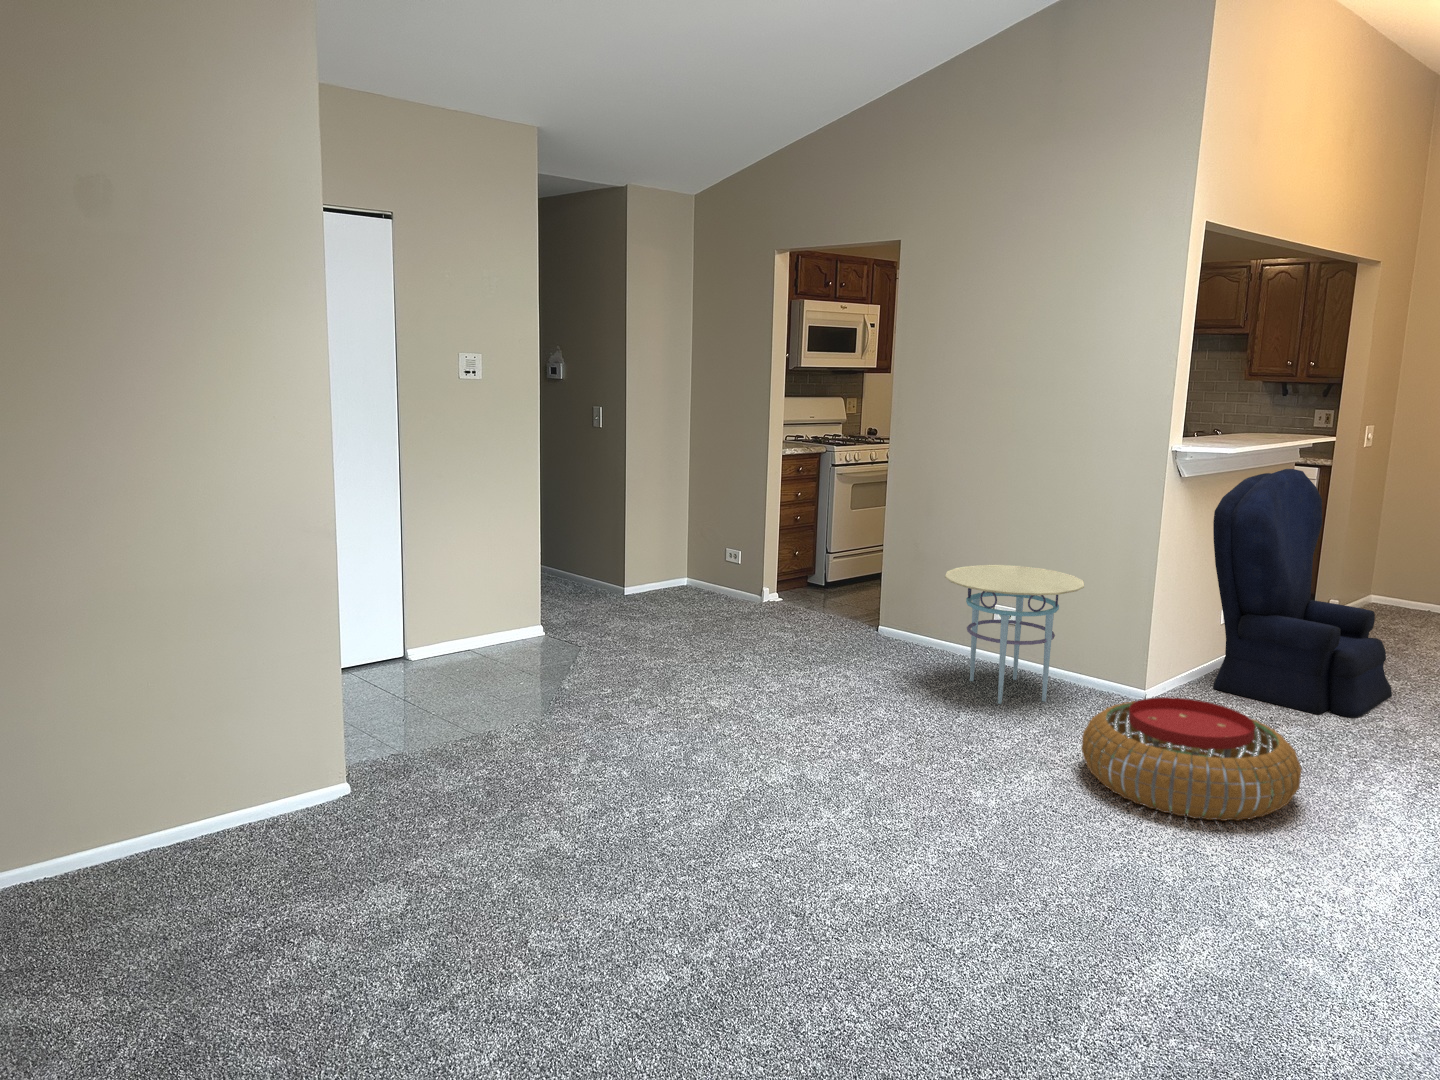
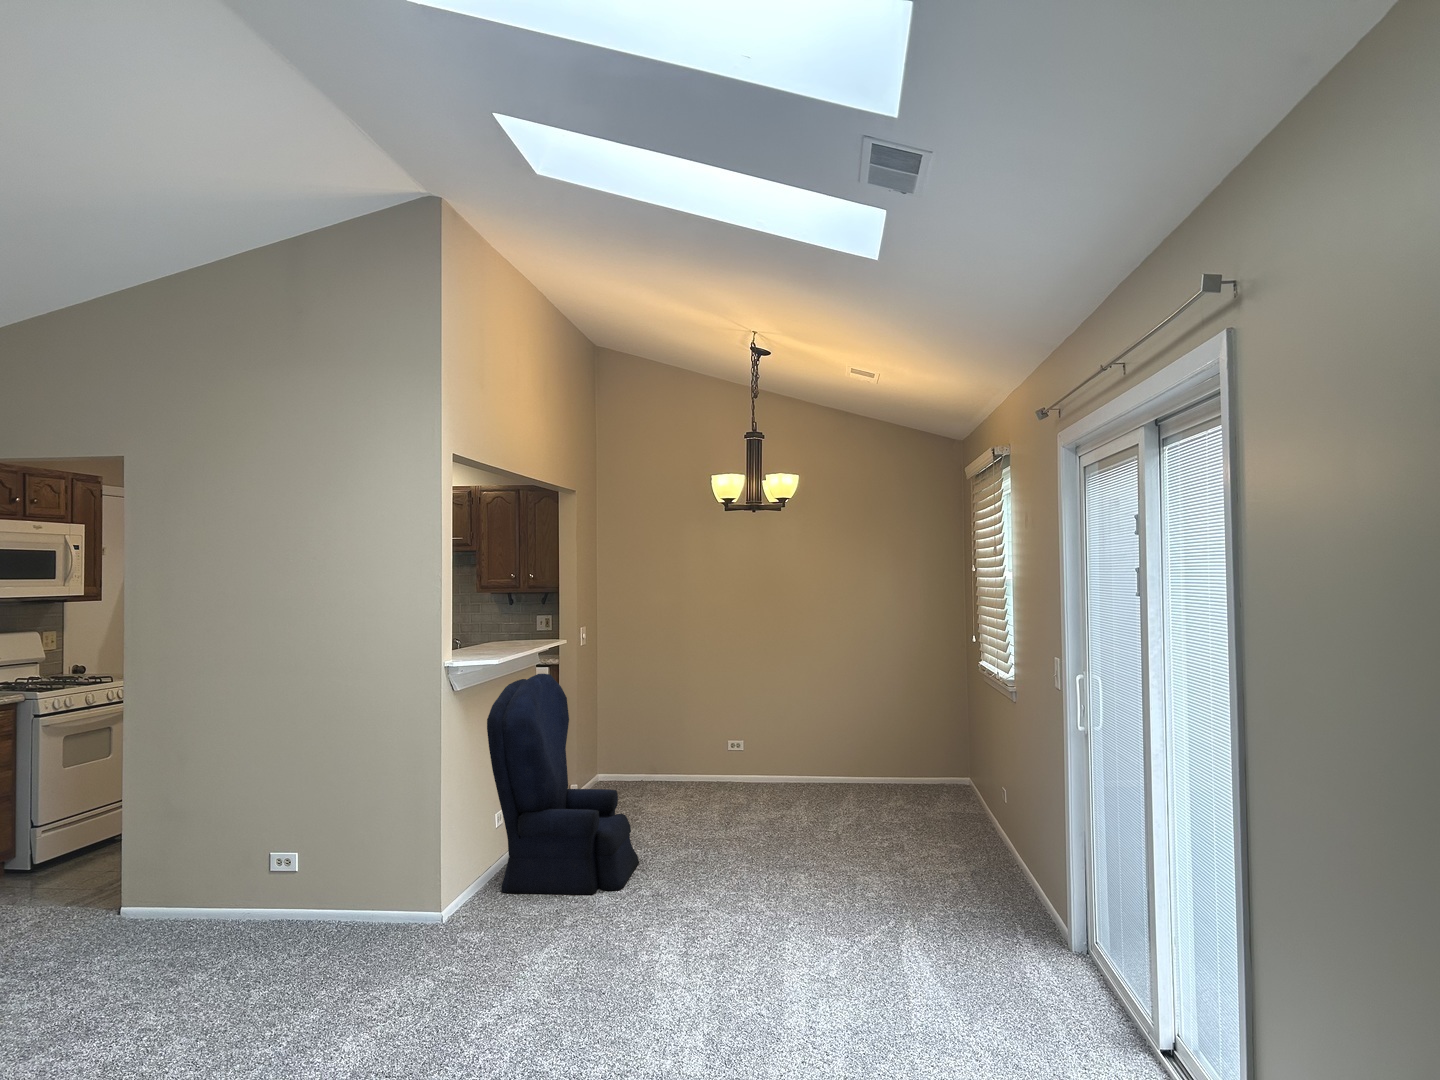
side table: present [945,565,1084,704] -> none [216,803,377,969]
pouf: present [1081,697,1302,821] -> none [401,911,605,1041]

